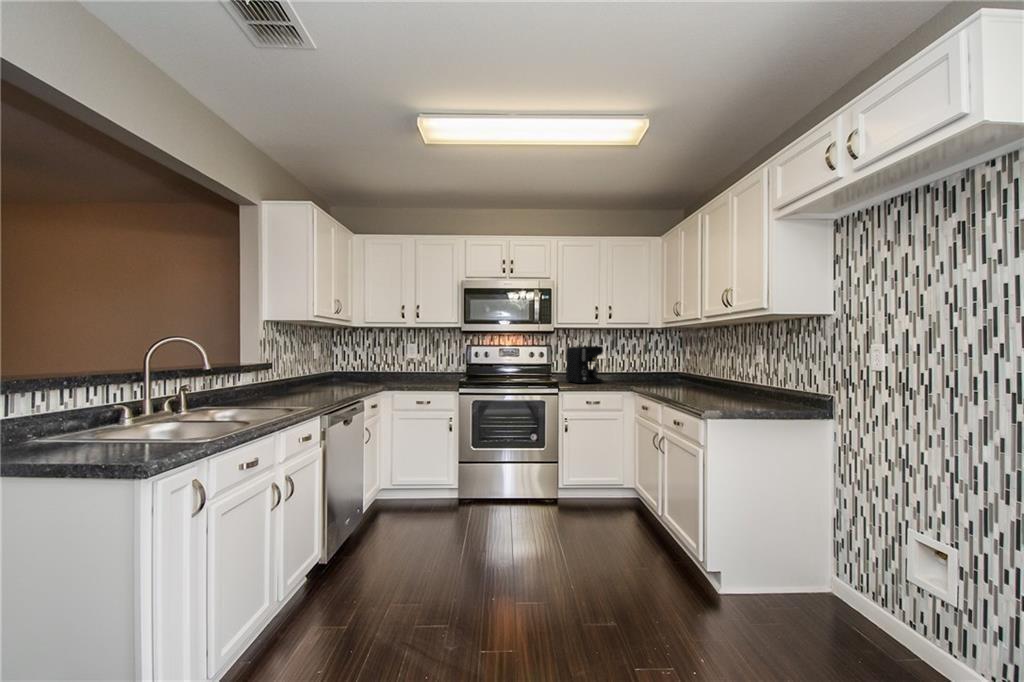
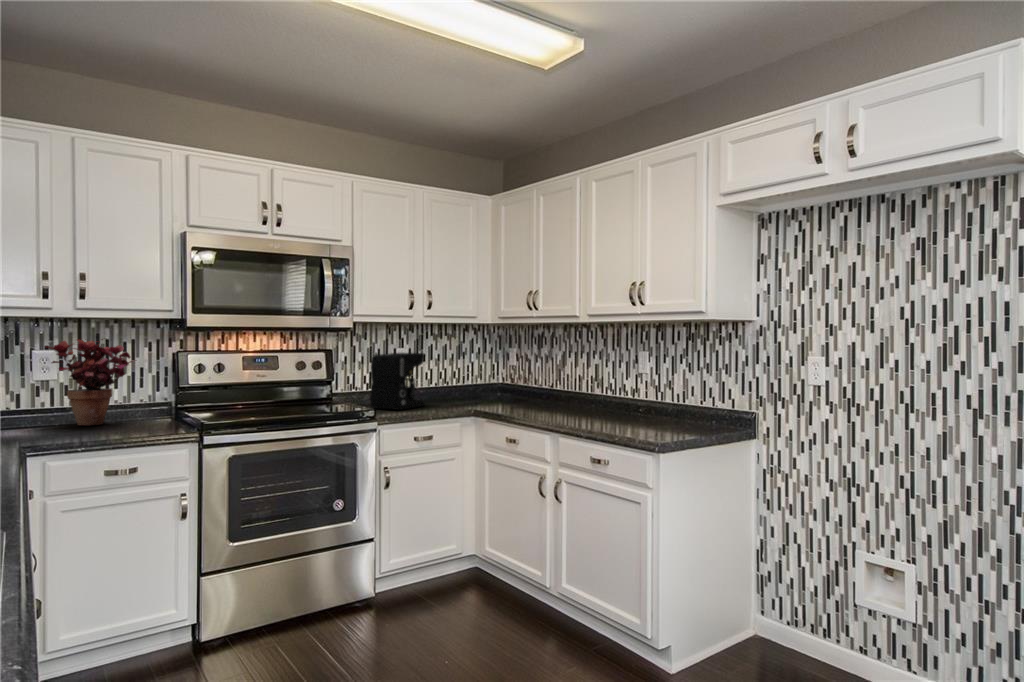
potted plant: none [395,334,436,380] -> present [45,339,135,425]

